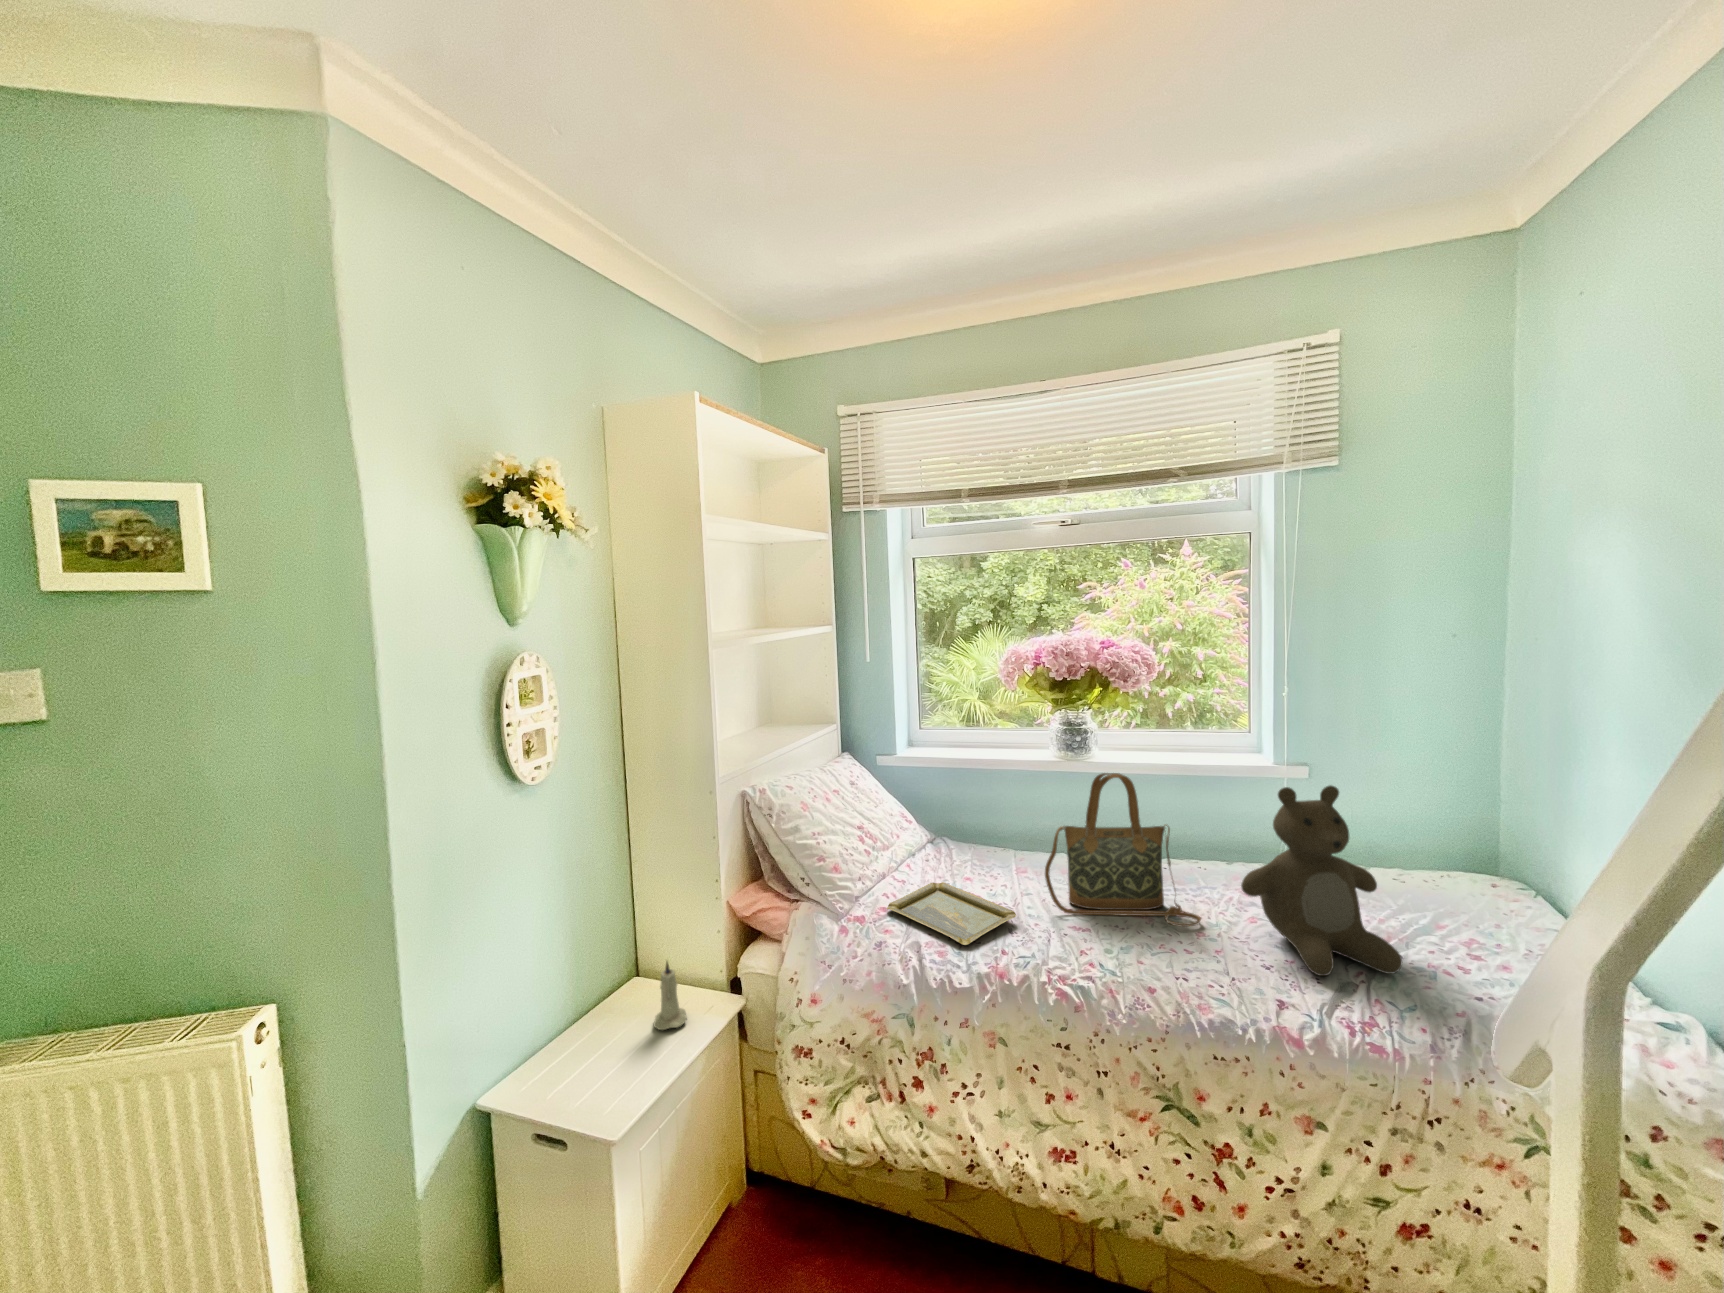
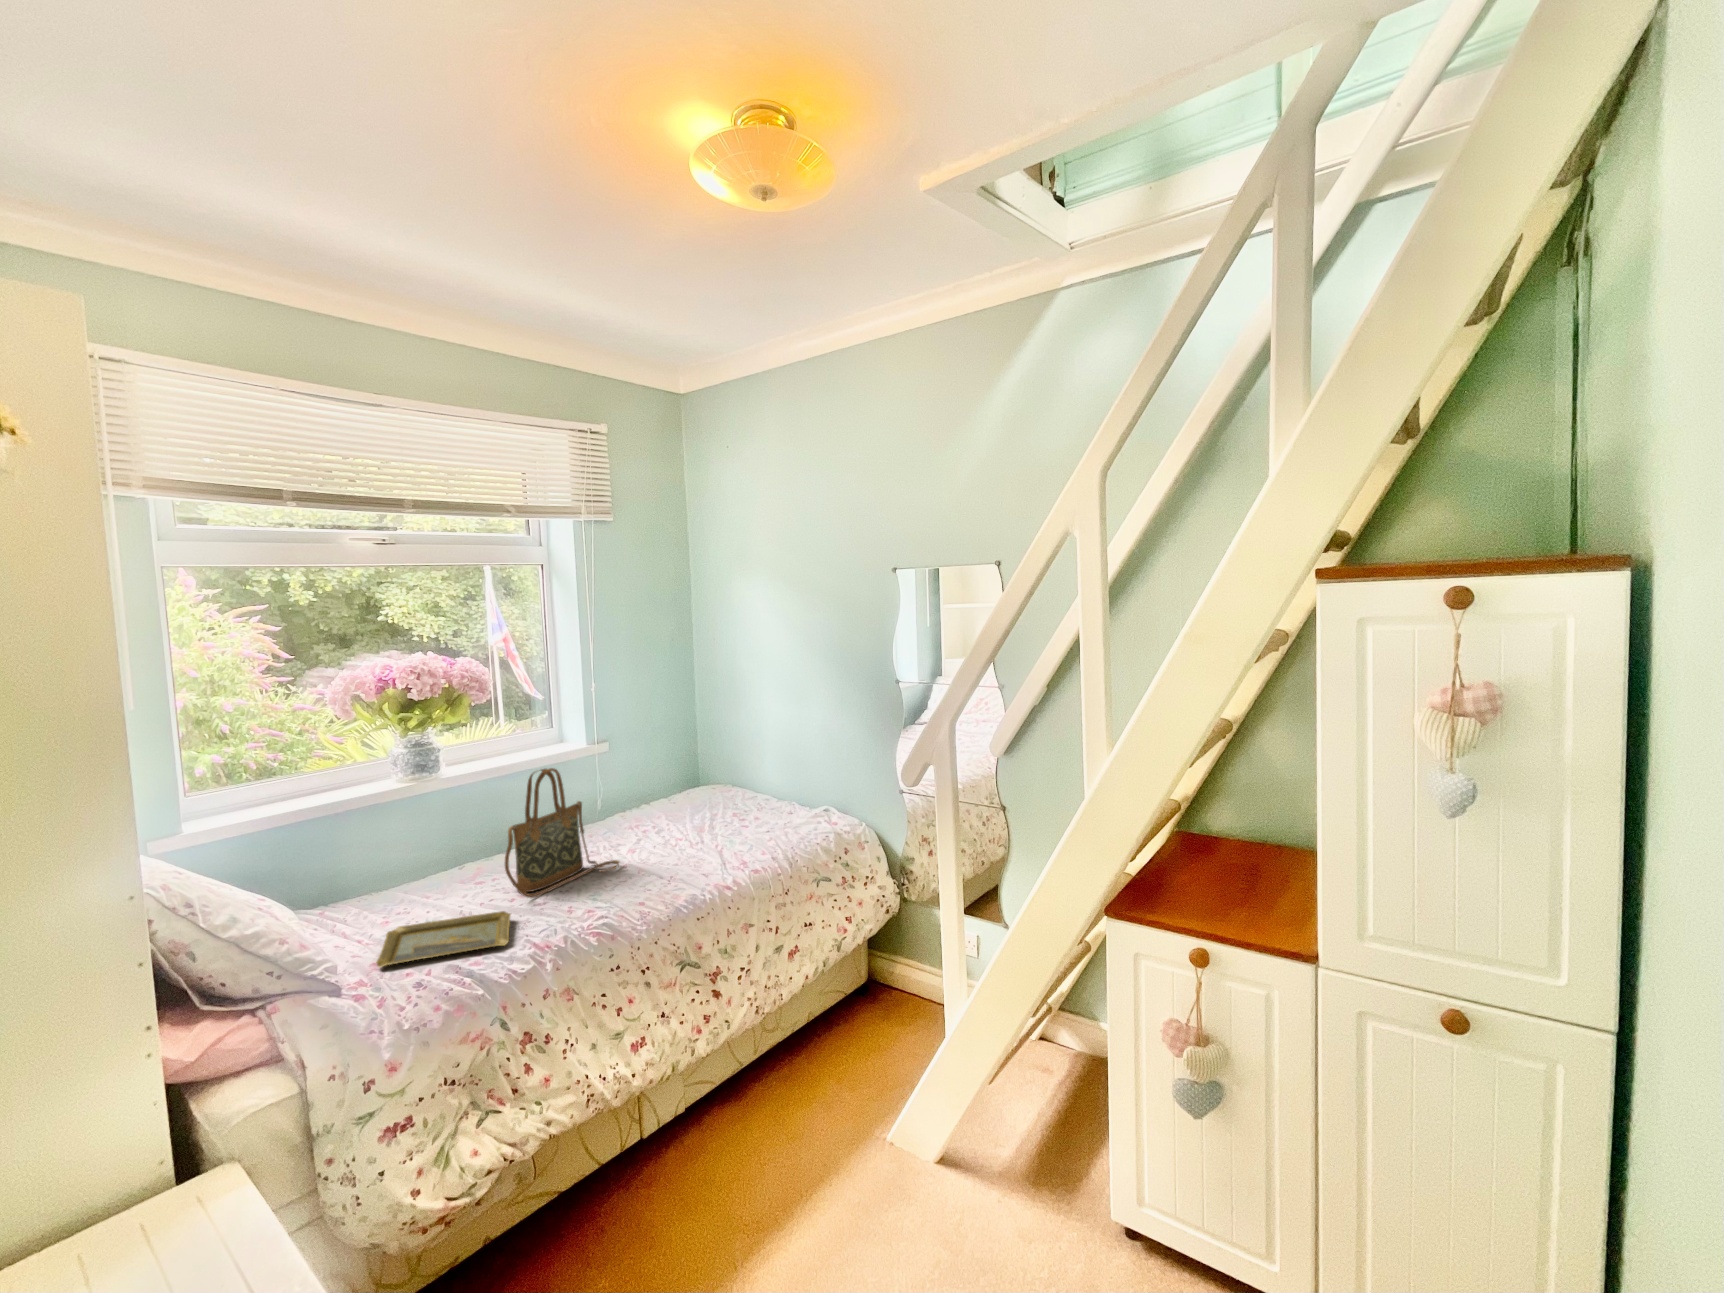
teddy bear: present [1241,785,1403,976] -> none [647,741,732,858]
candle: present [654,961,687,1030] -> none [140,1152,208,1256]

